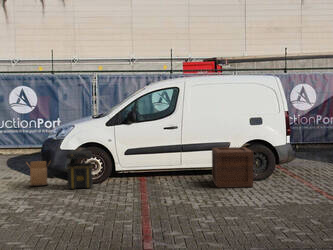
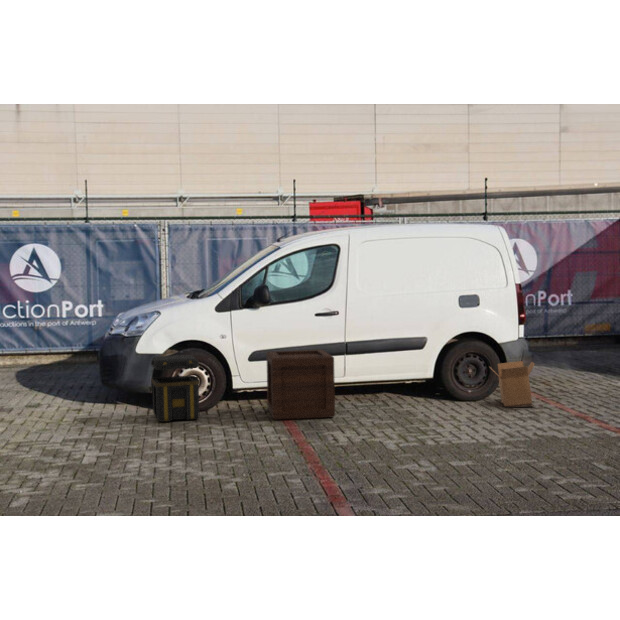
wooden crate: present [212,147,253,188] -> present [266,350,335,420]
cardboard box: present [27,161,47,186] -> present [491,361,535,407]

